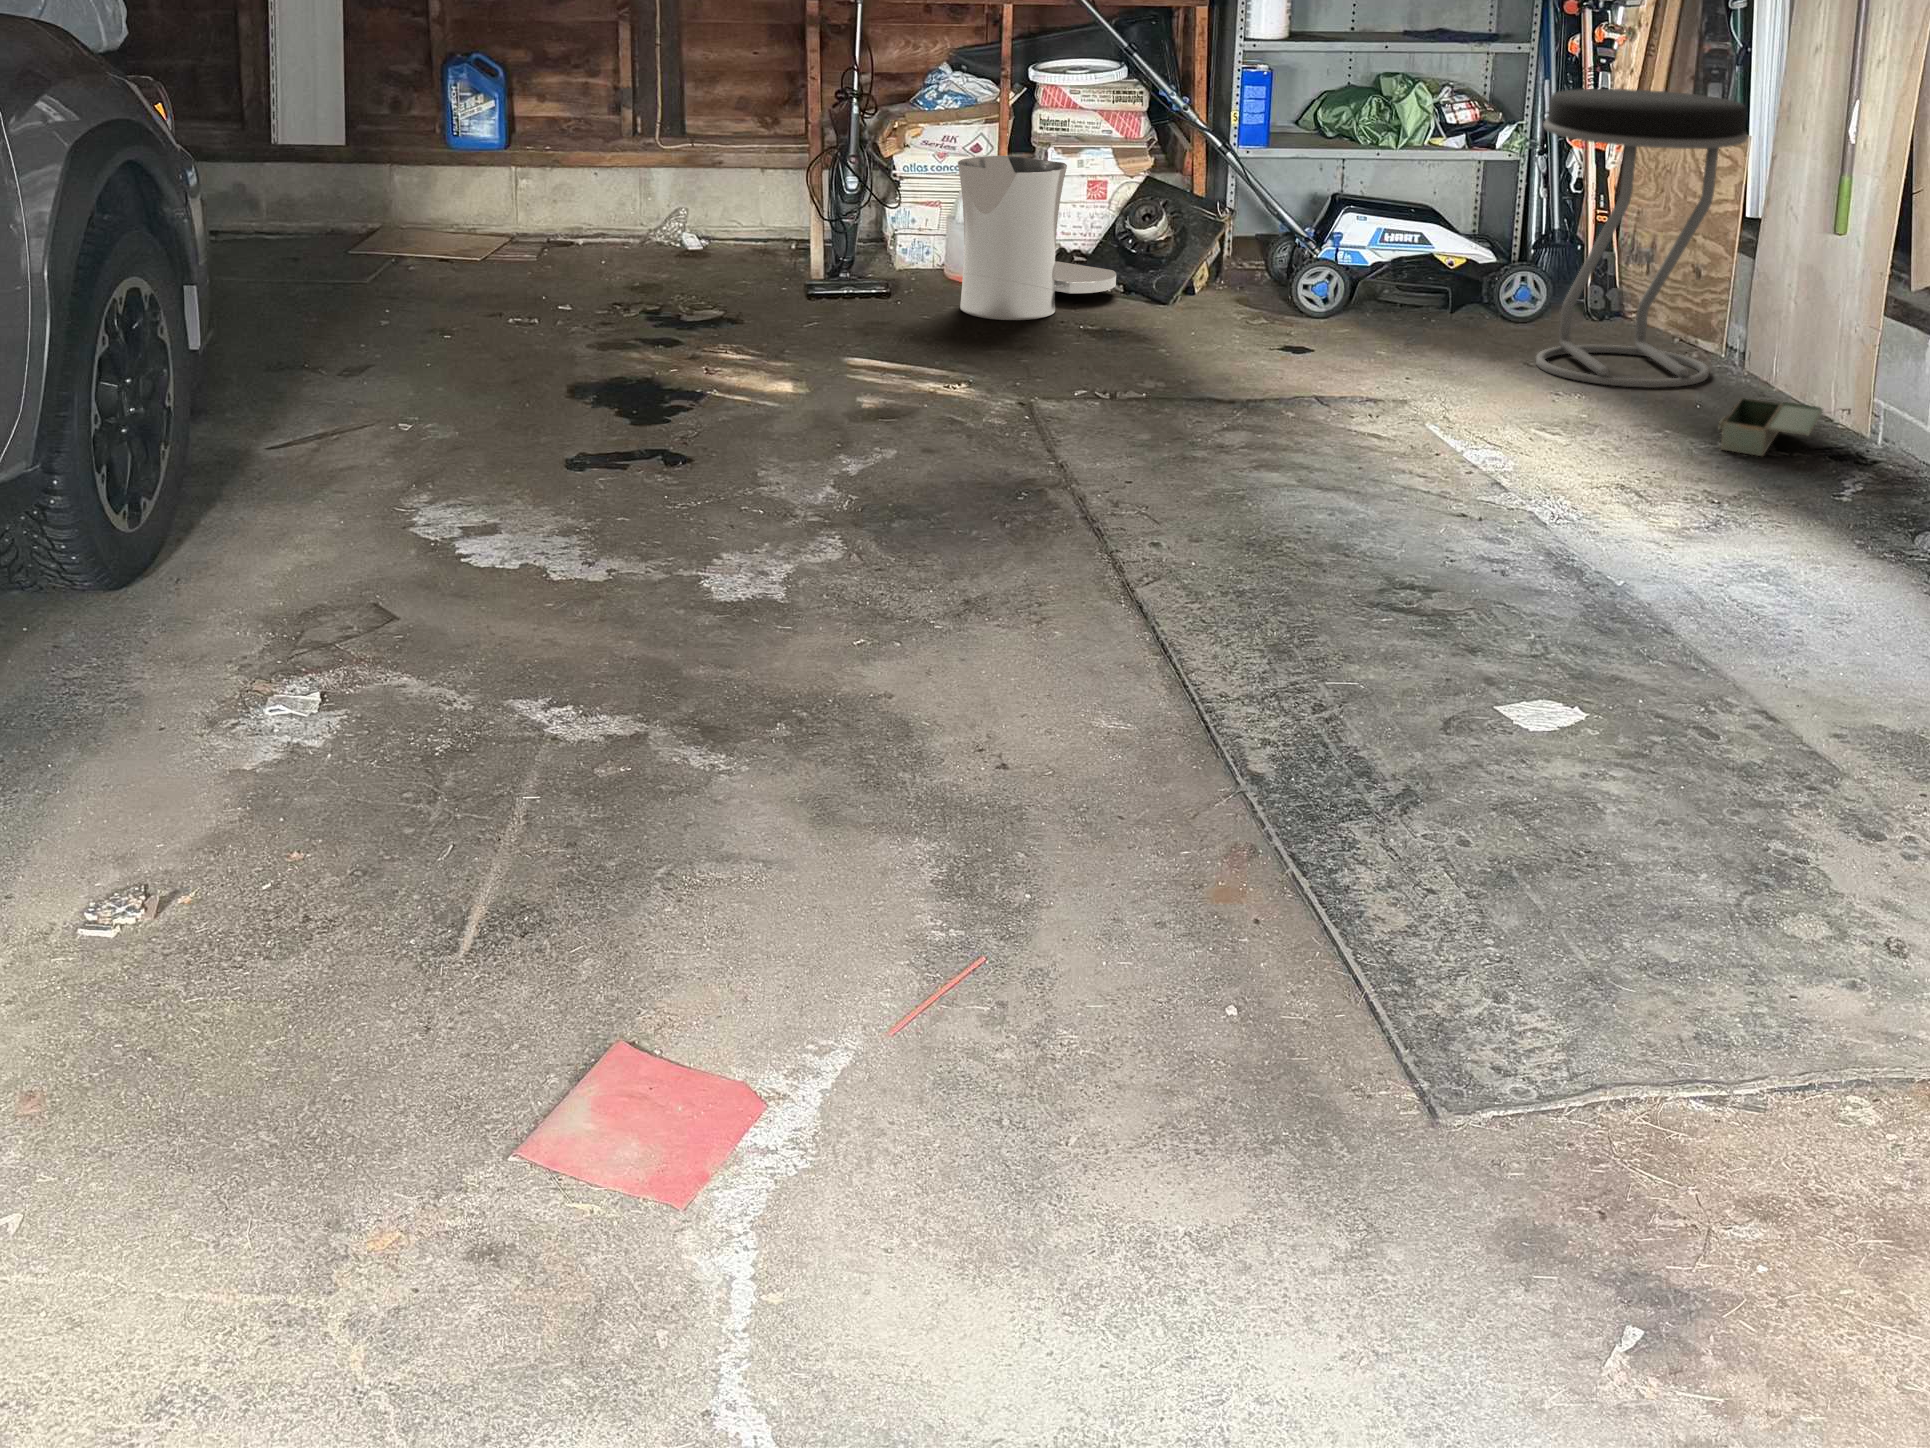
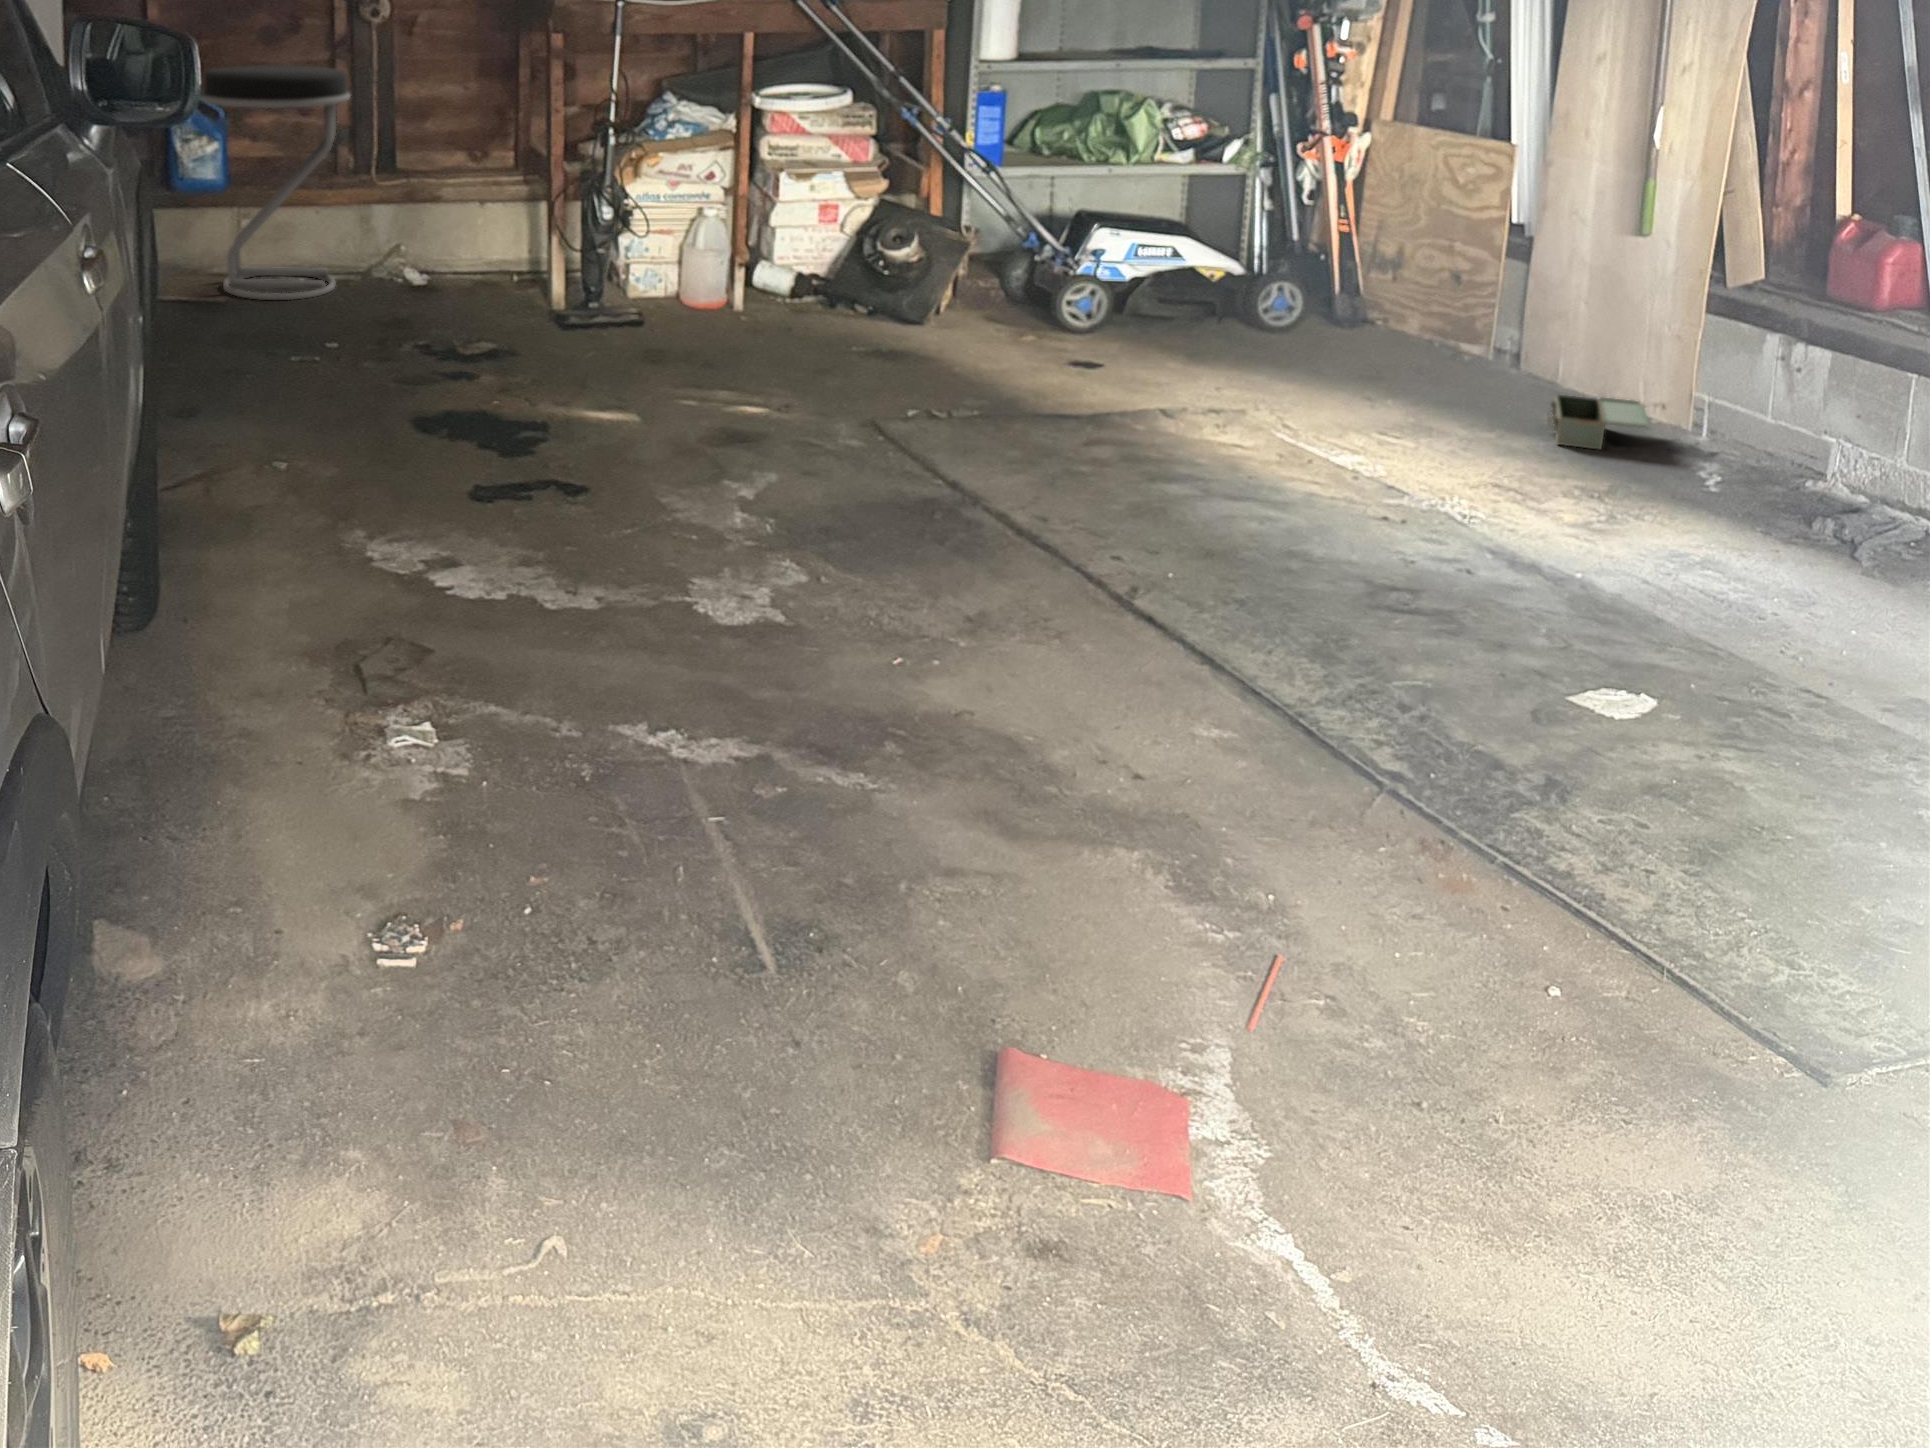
stool: present [1536,89,1748,388] -> present [203,65,350,300]
trash can: present [958,156,1116,320] -> none [726,180,867,339]

